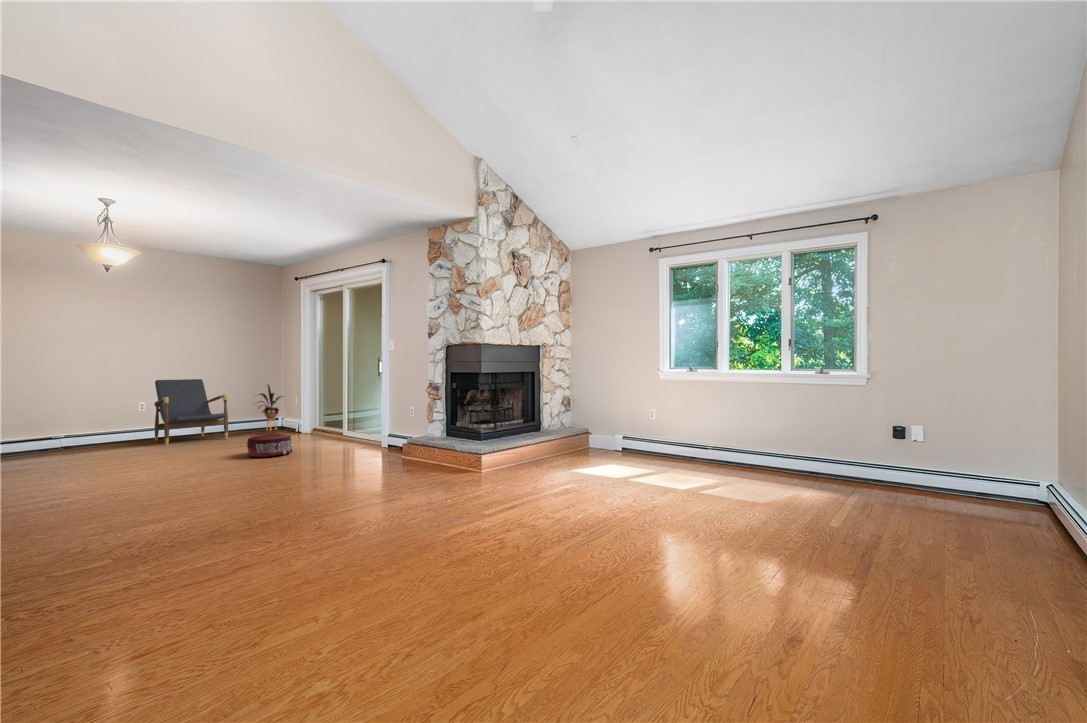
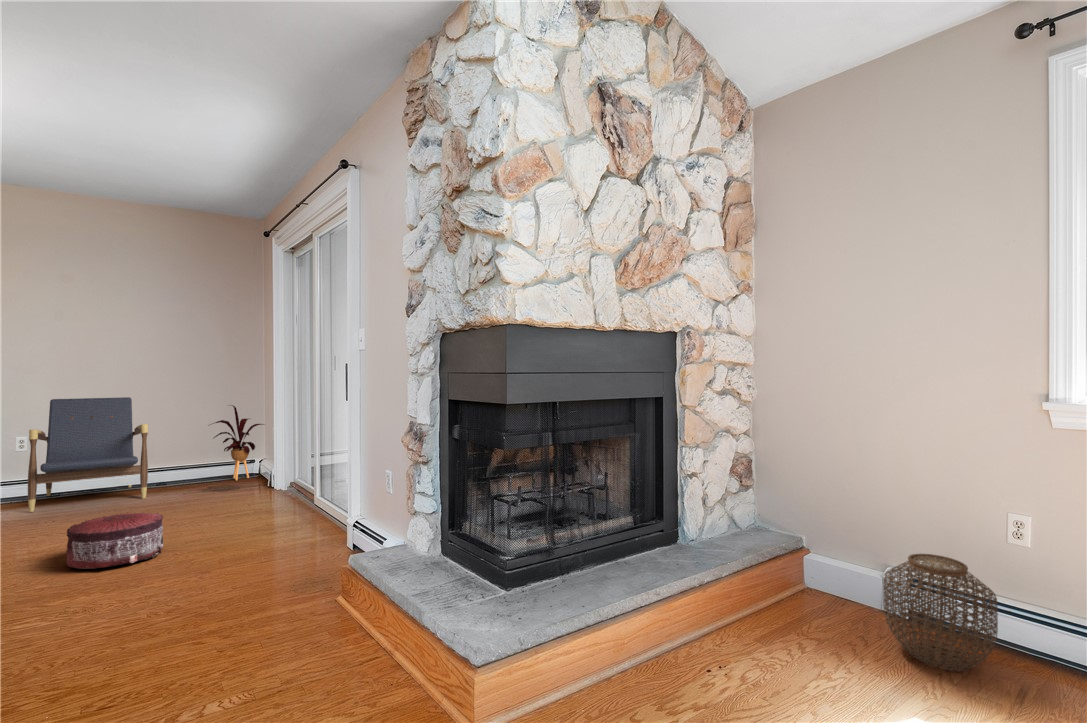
woven basket: none [609,423,639,457] -> present [883,554,998,671]

